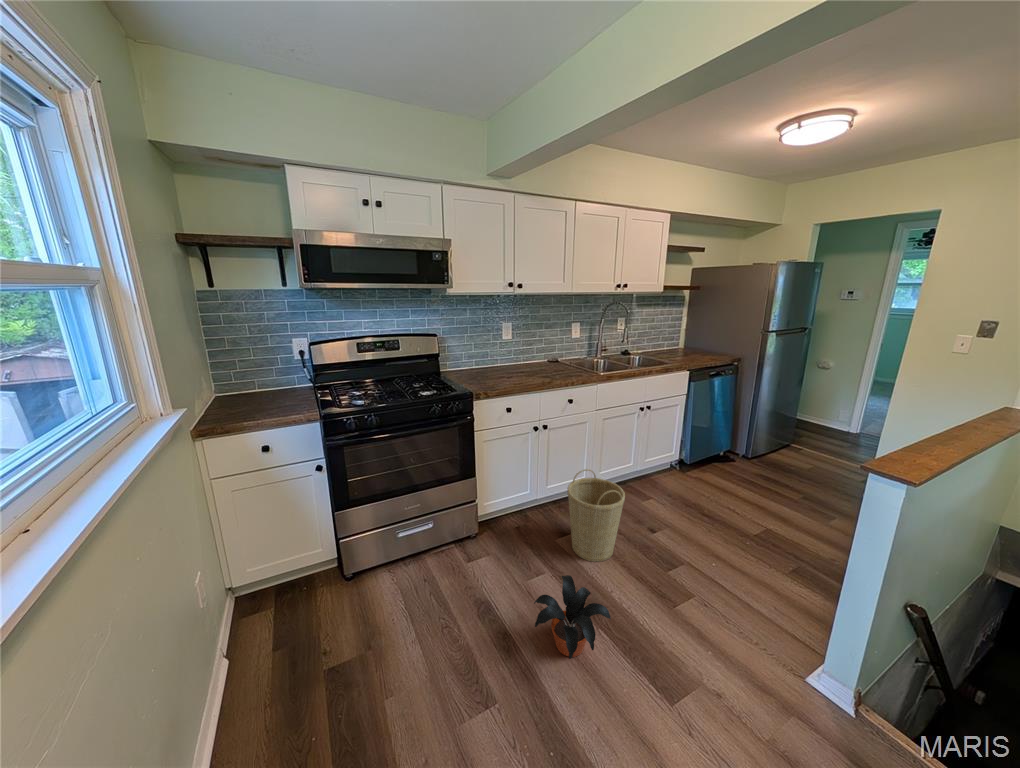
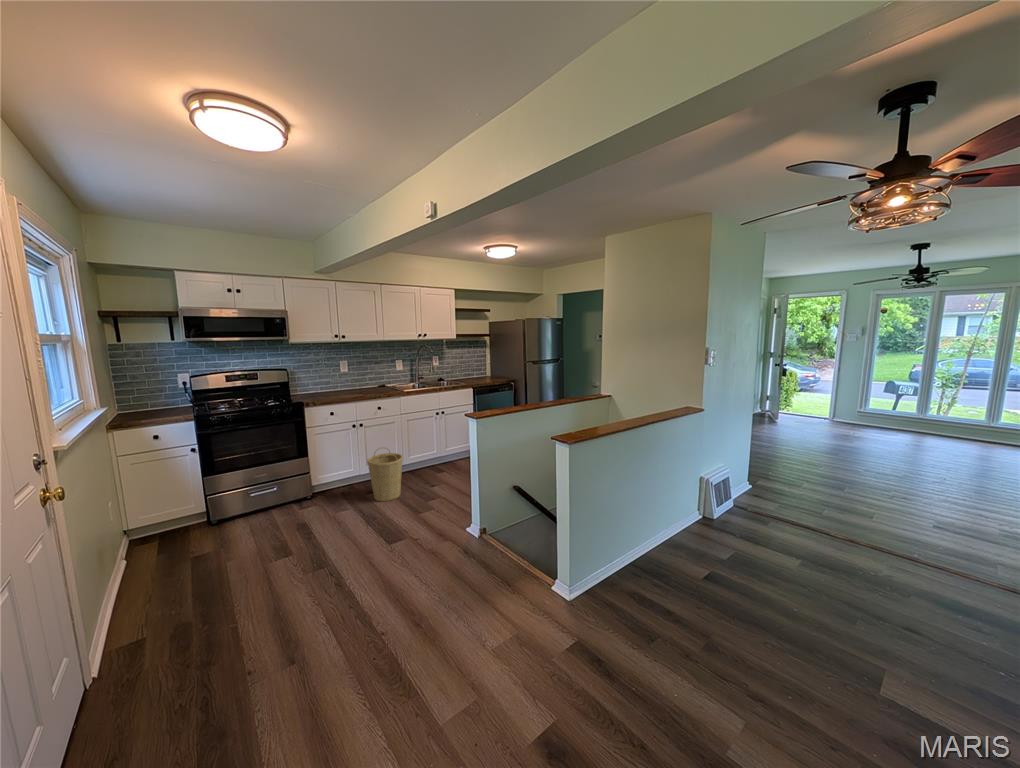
potted plant: present [534,575,611,659] -> none [322,496,368,535]

